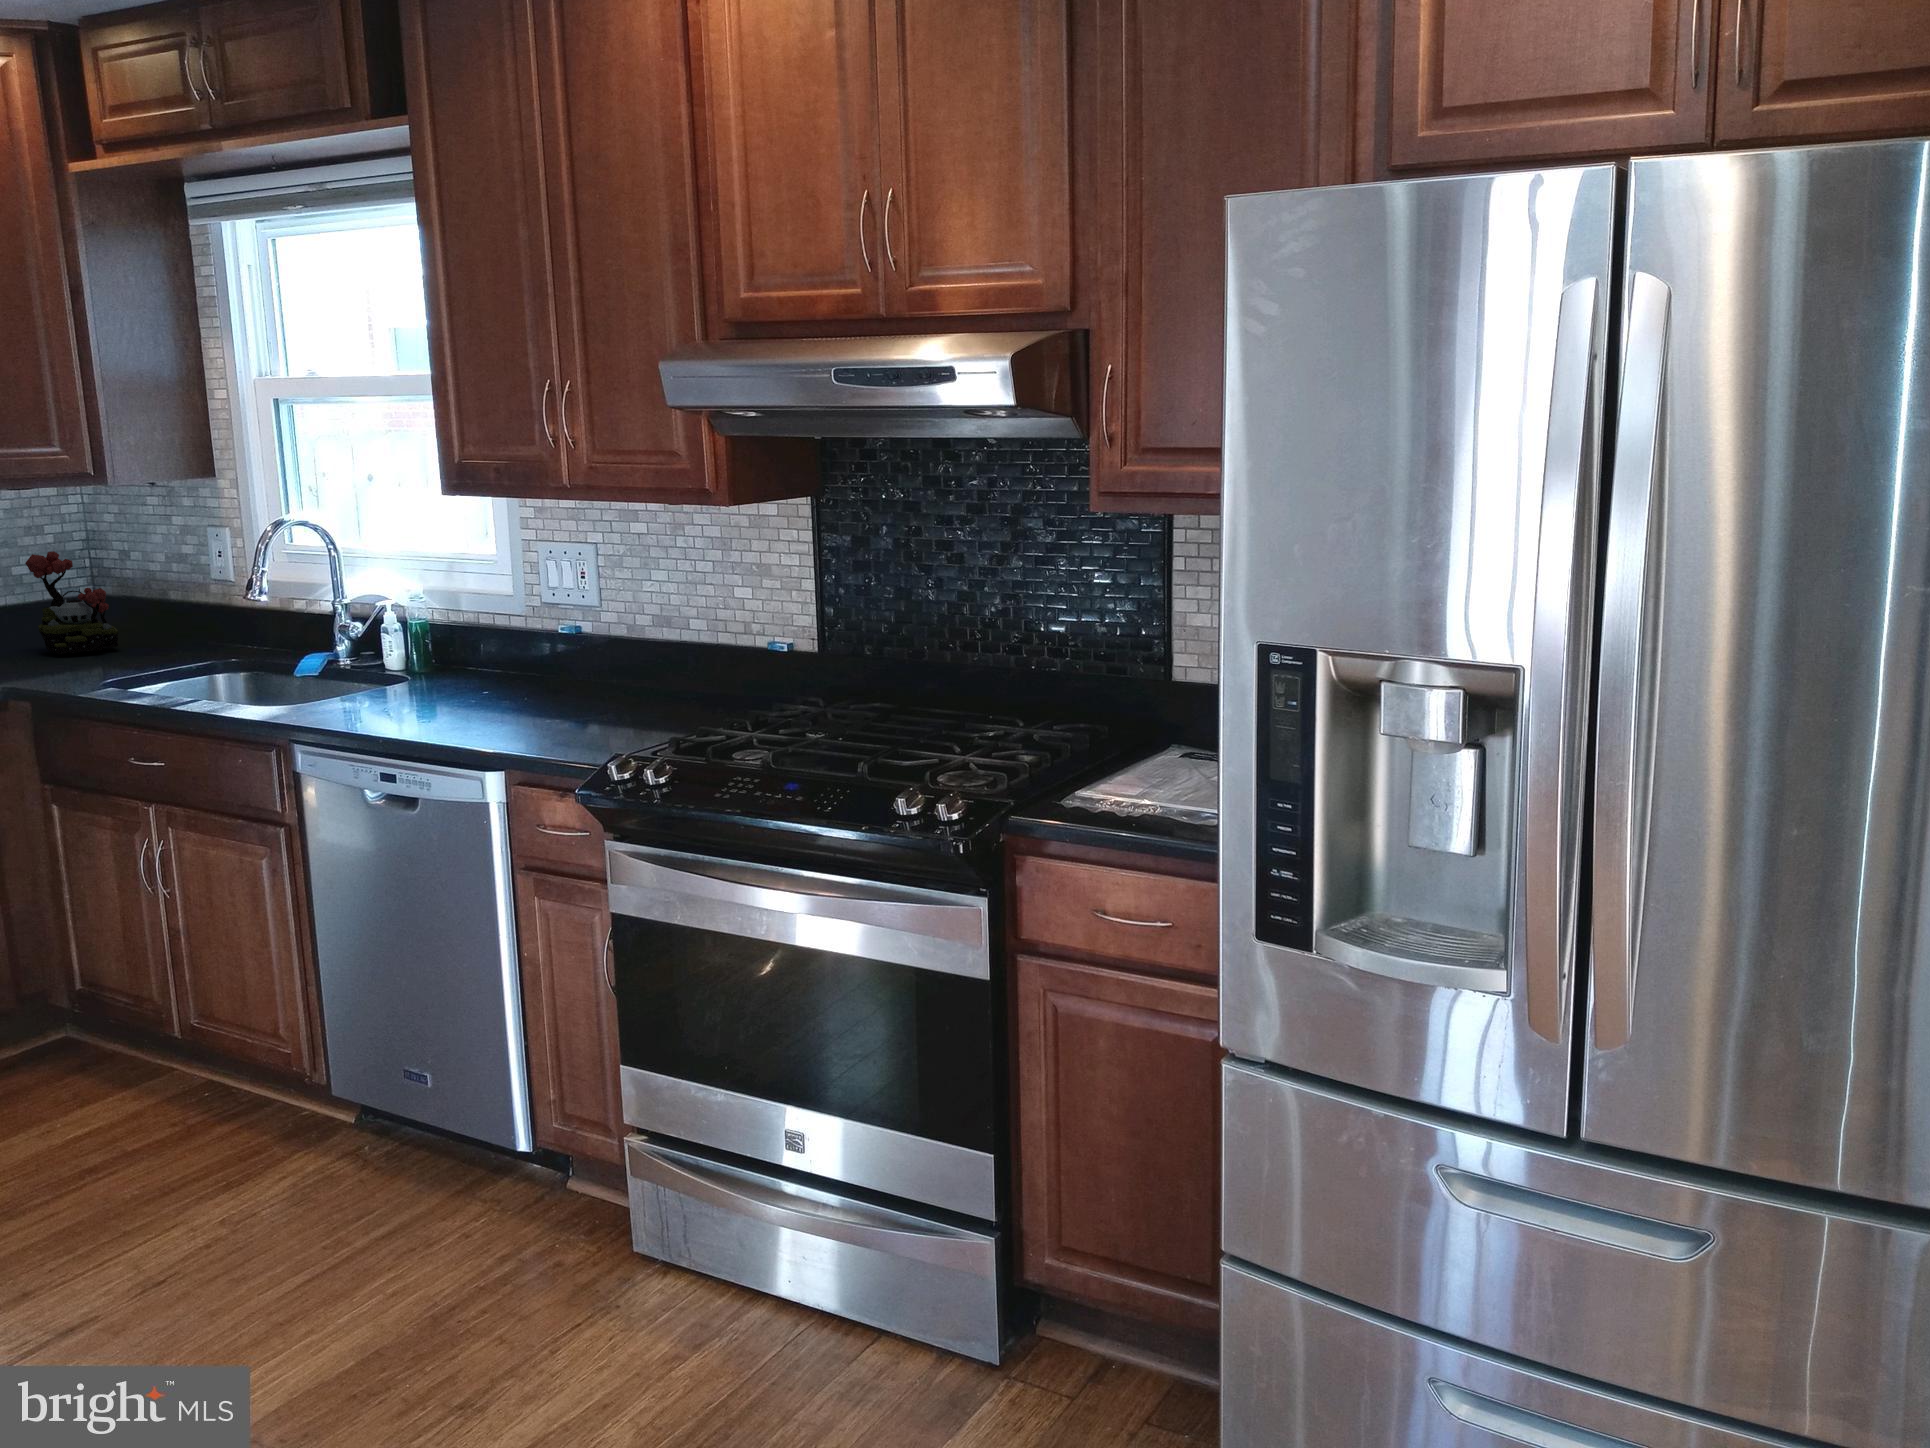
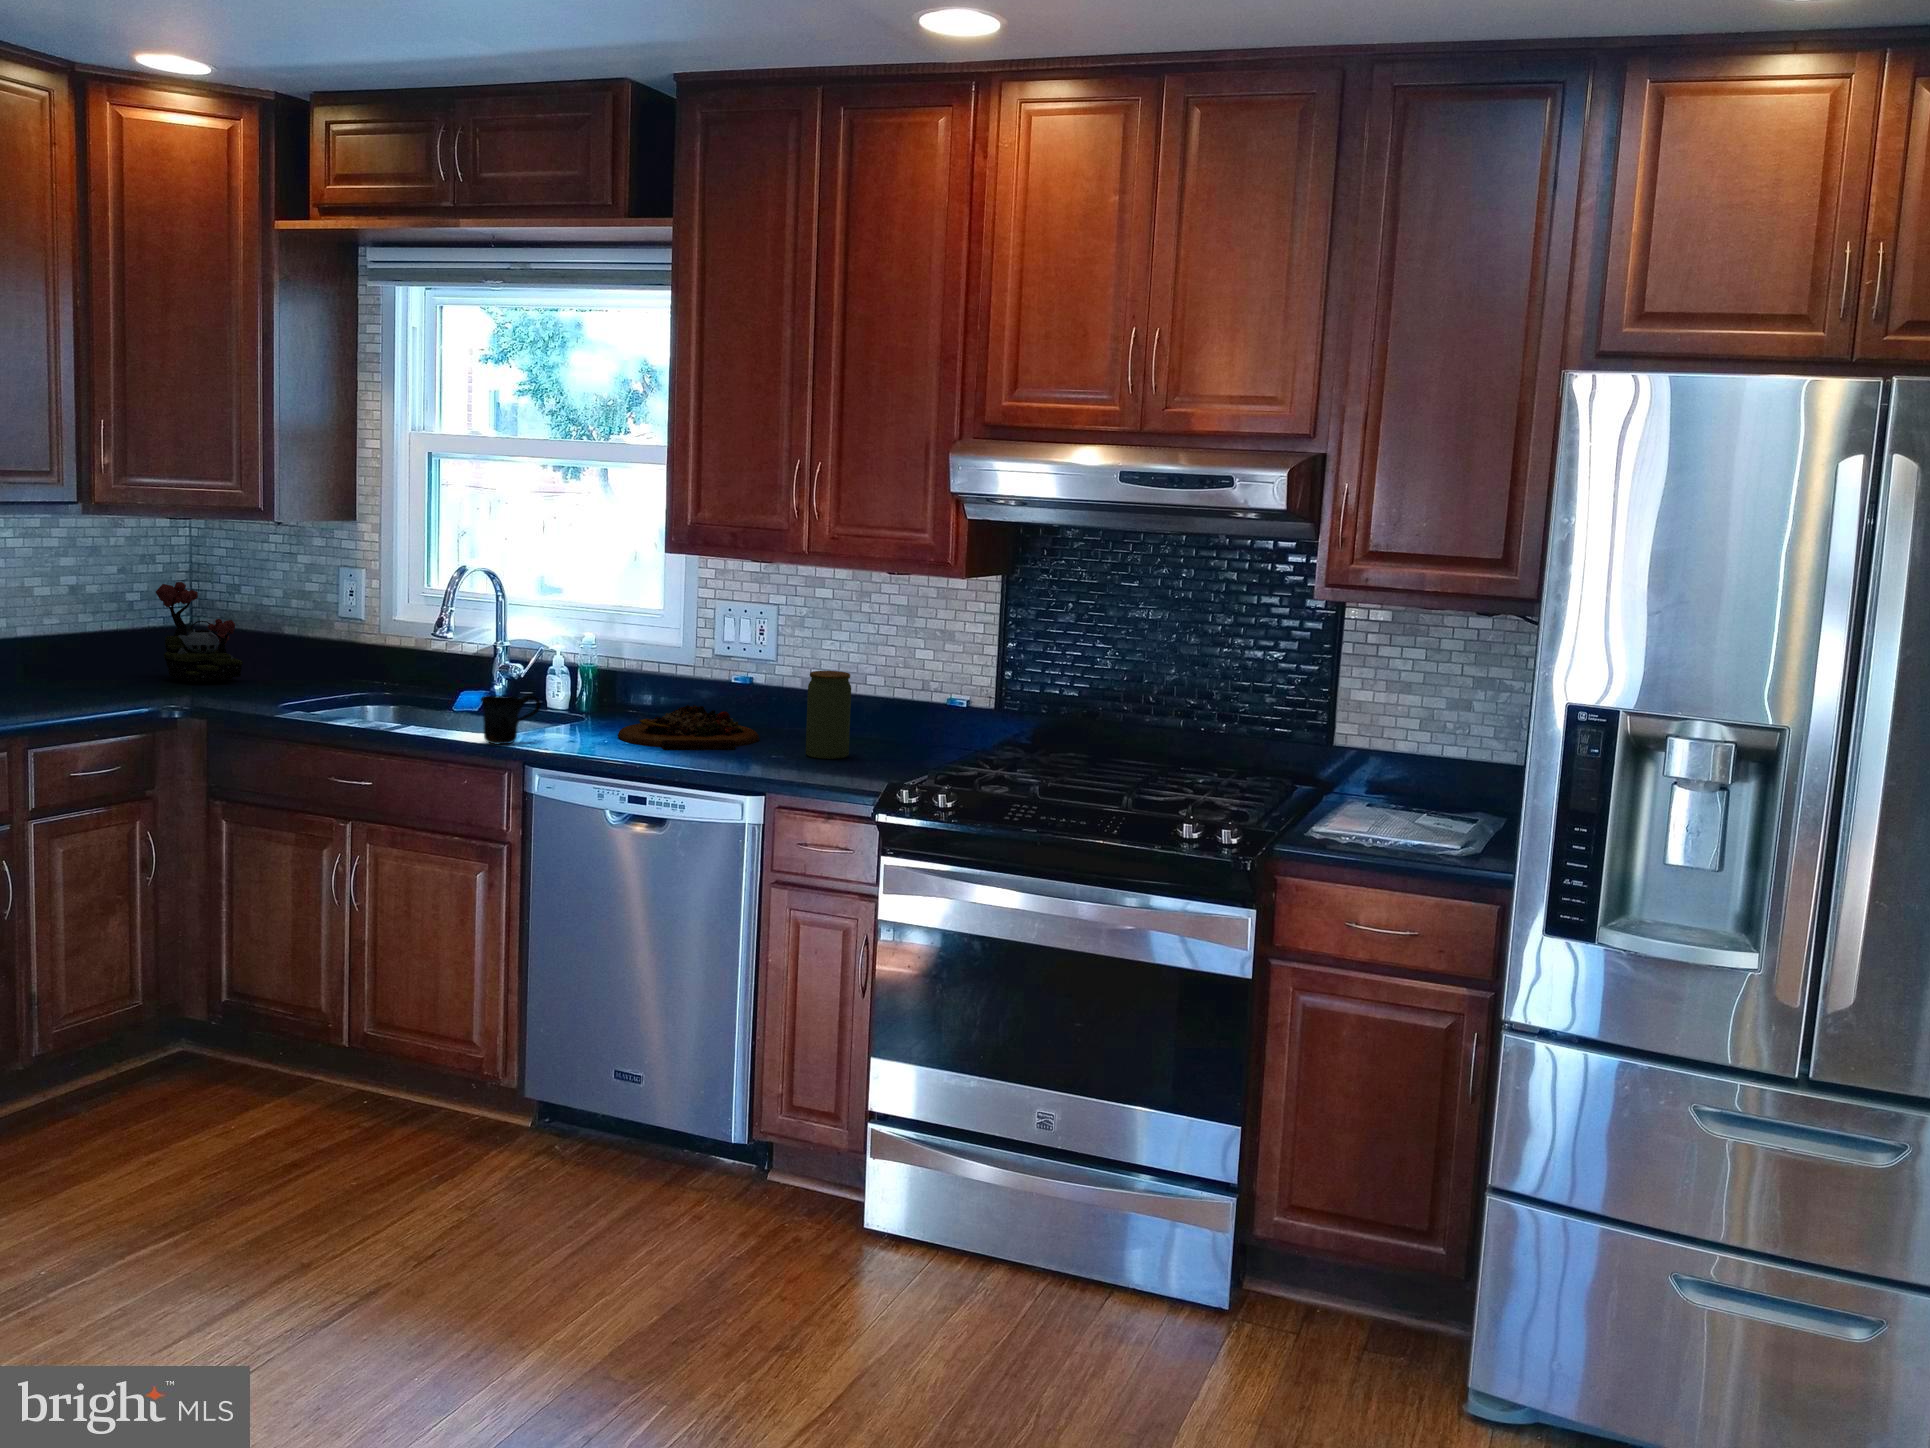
jar: none [586,618,640,717] -> present [806,671,851,759]
mug: none [245,658,316,714] -> present [480,695,541,744]
cutting board: none [413,661,574,715] -> present [618,705,759,750]

